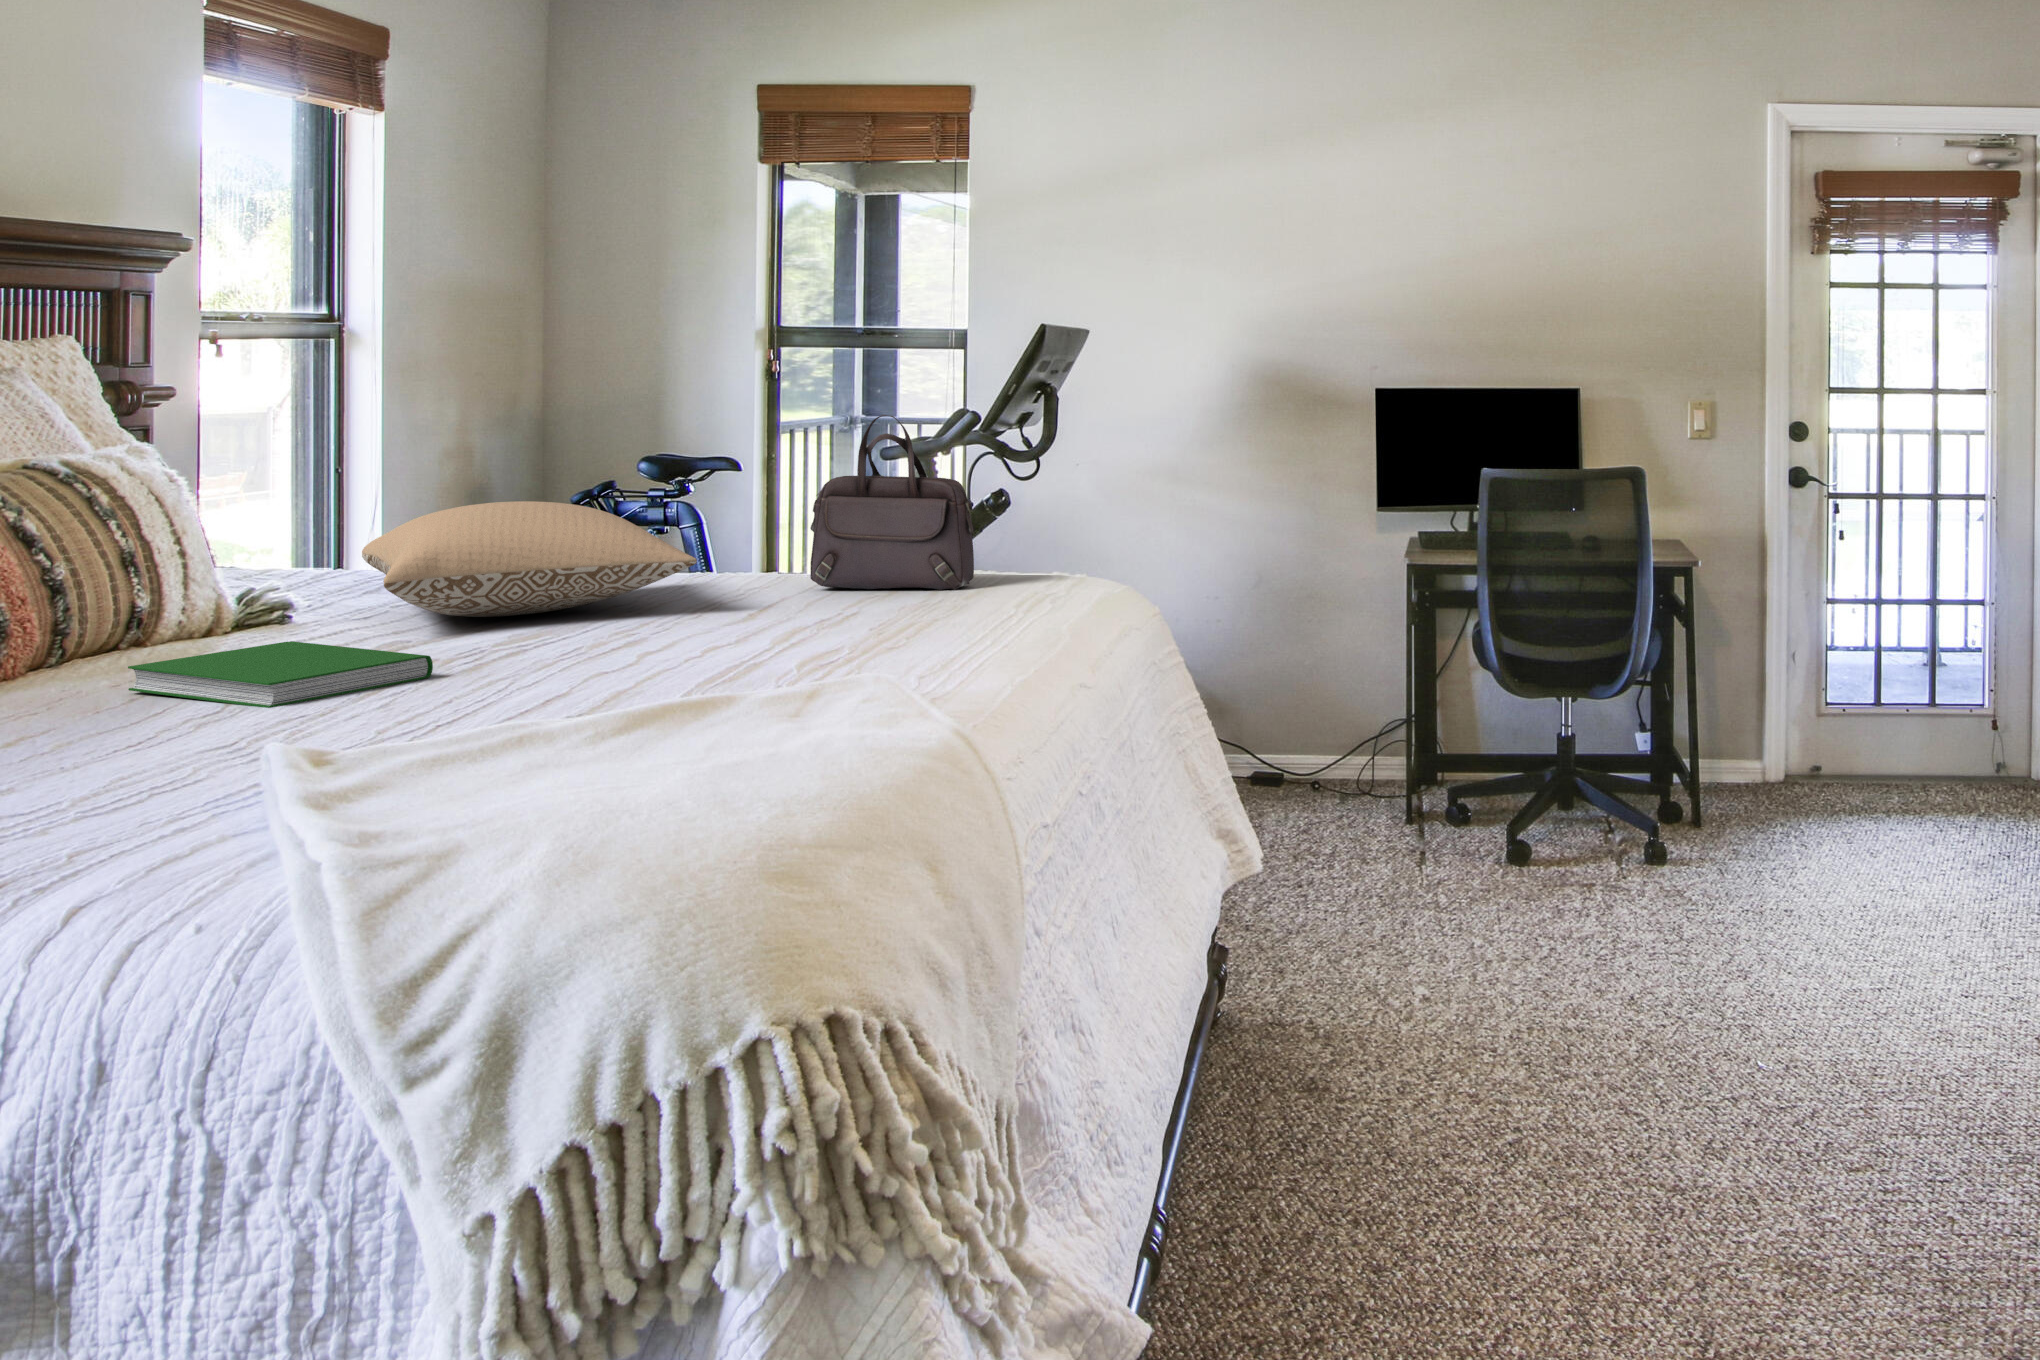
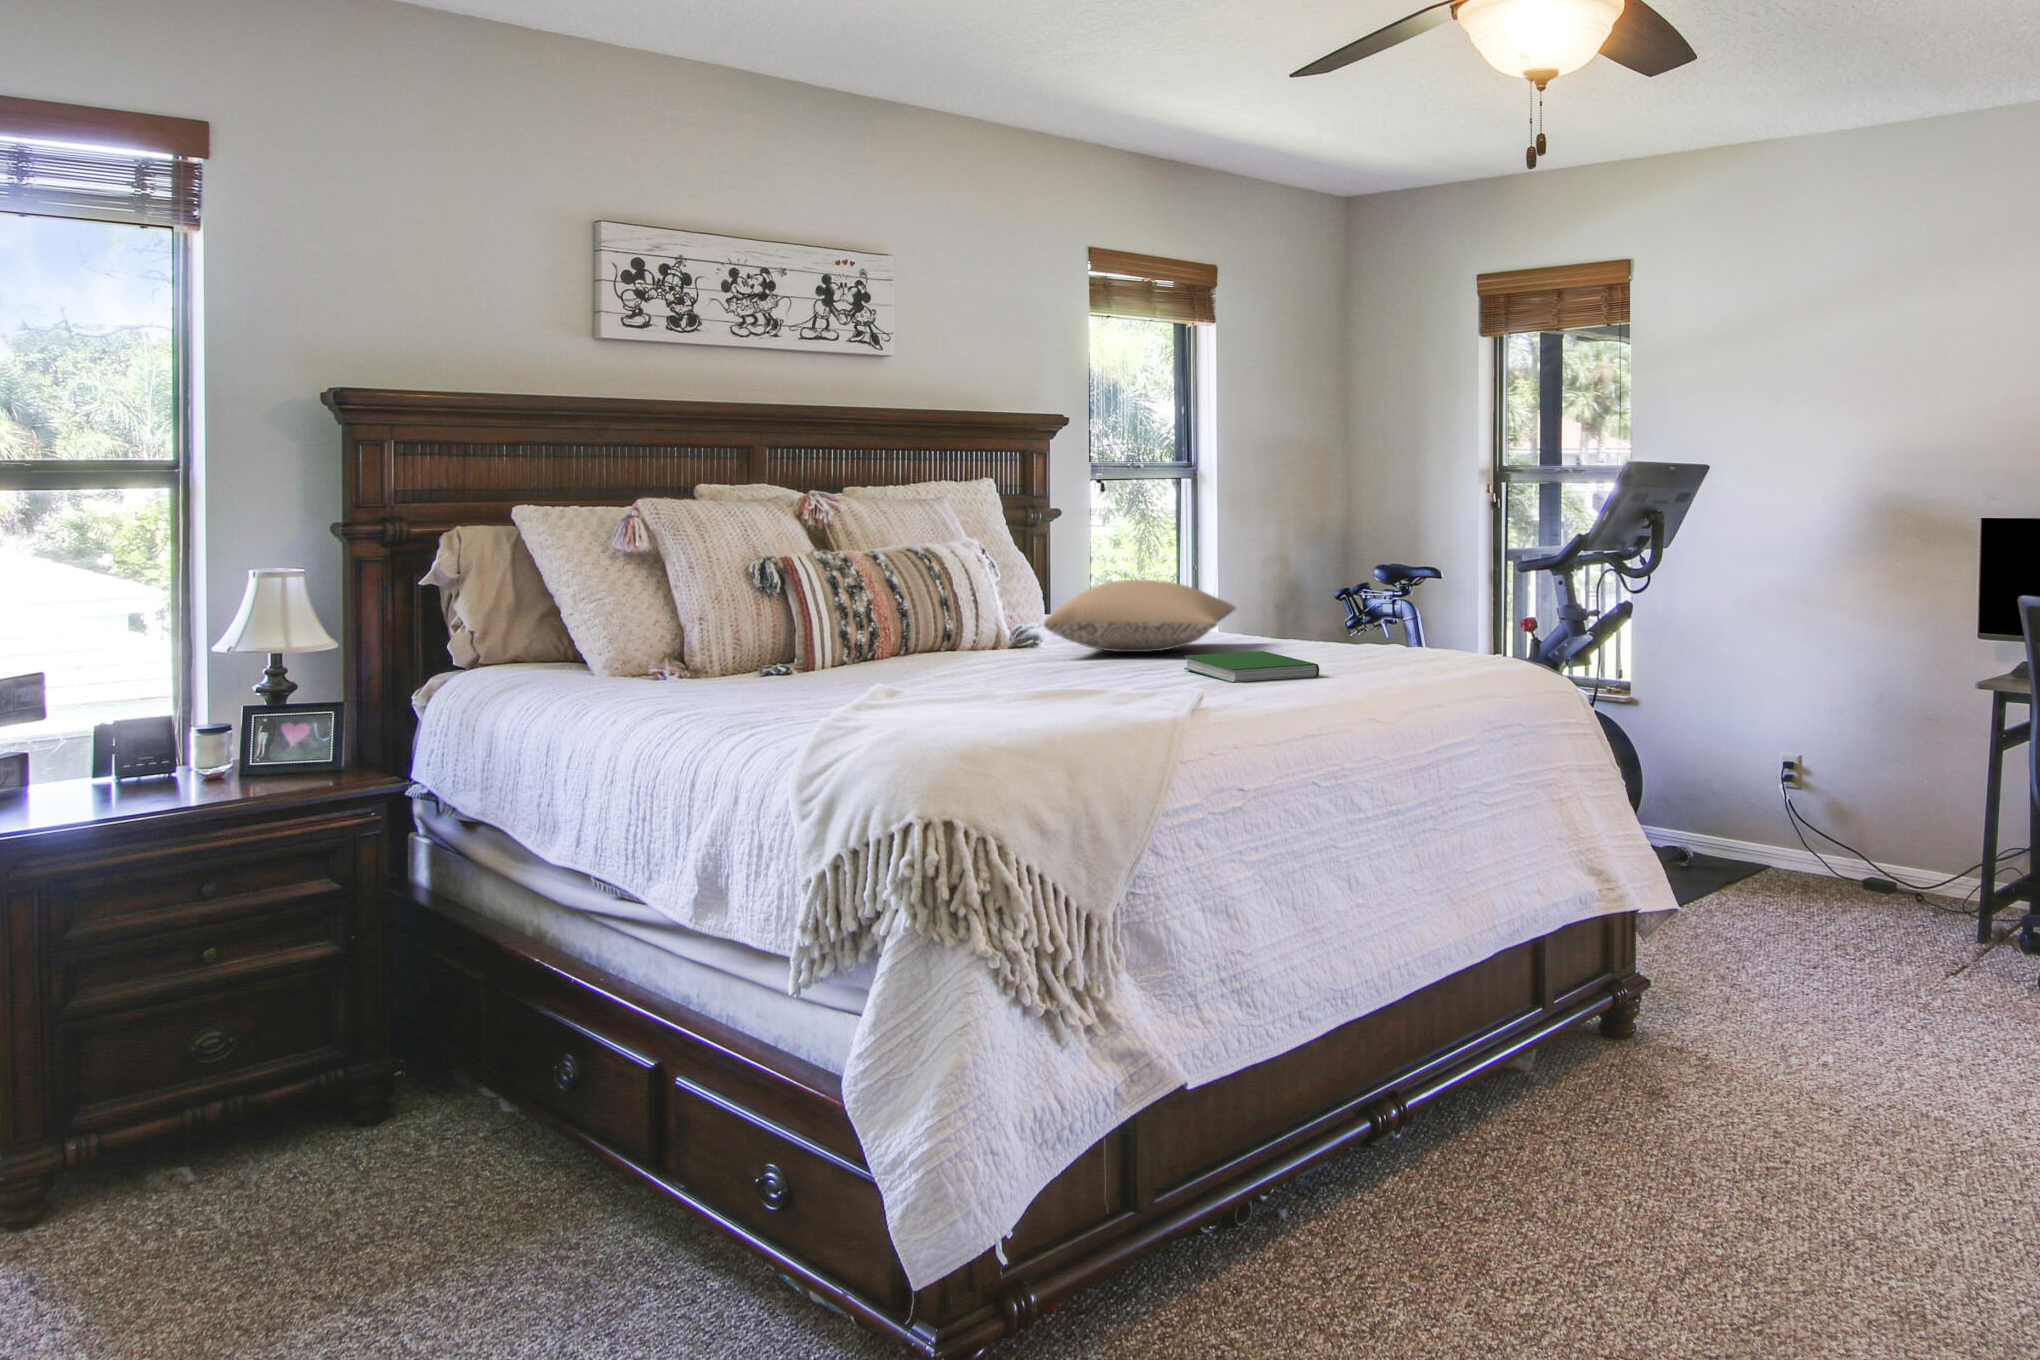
handbag: present [810,415,974,590] -> none [1318,528,1419,660]
hardcover book: present [128,641,433,708] -> present [1184,651,1319,683]

